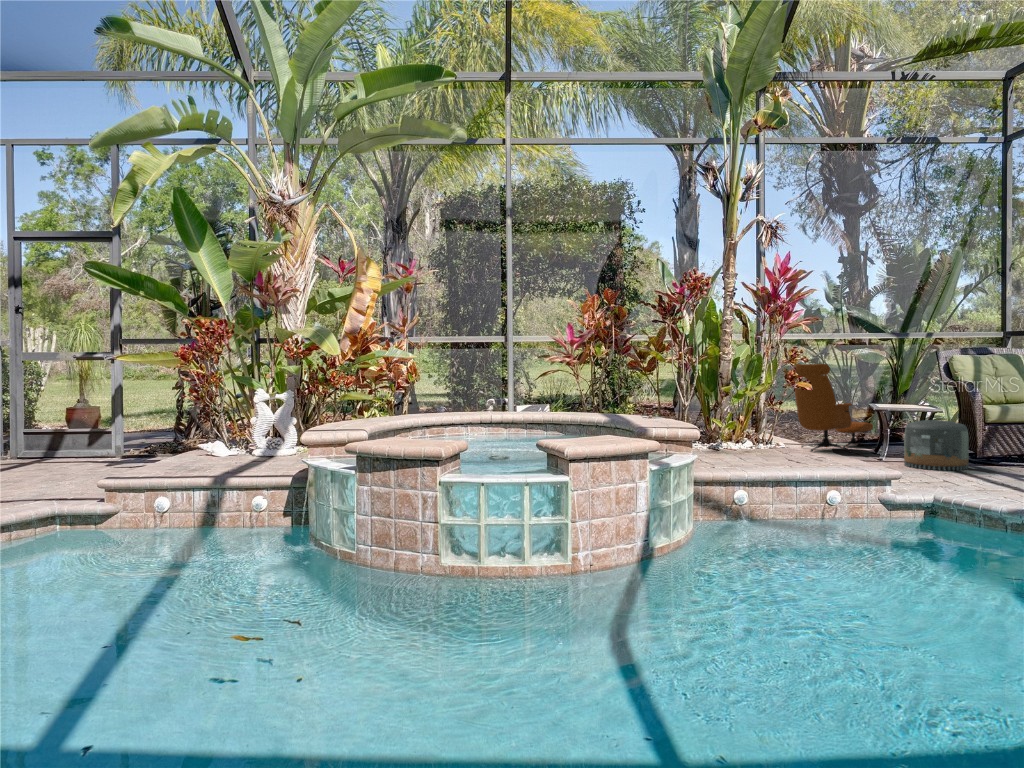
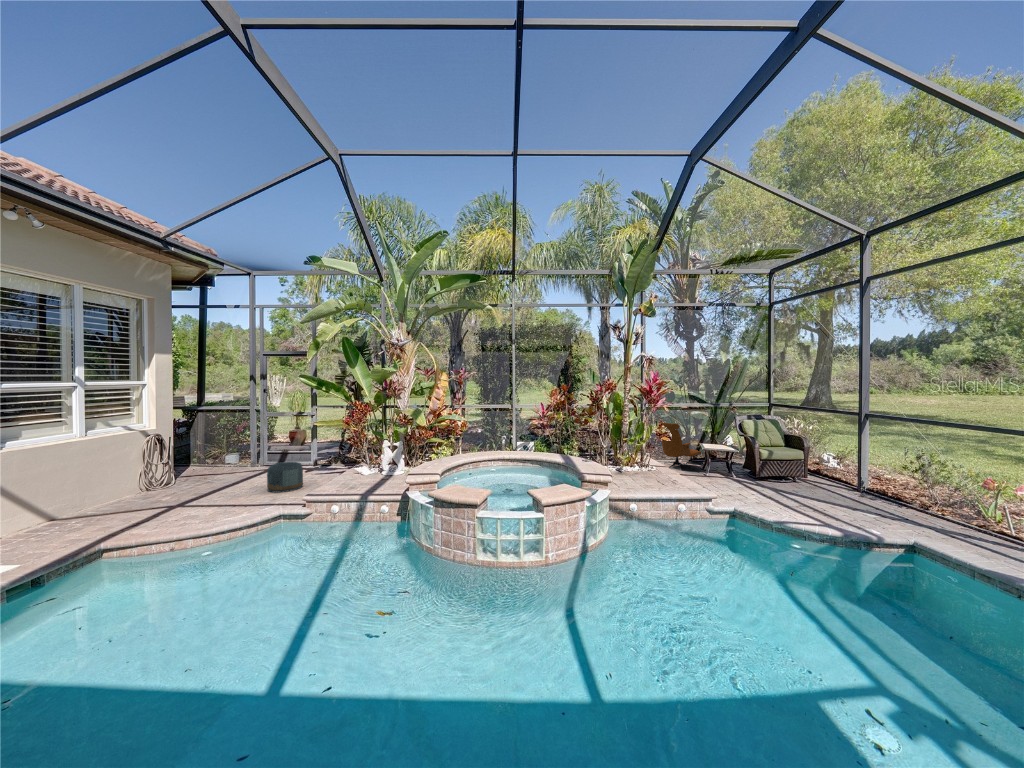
pouf: present [904,420,969,470] -> present [267,462,303,493]

